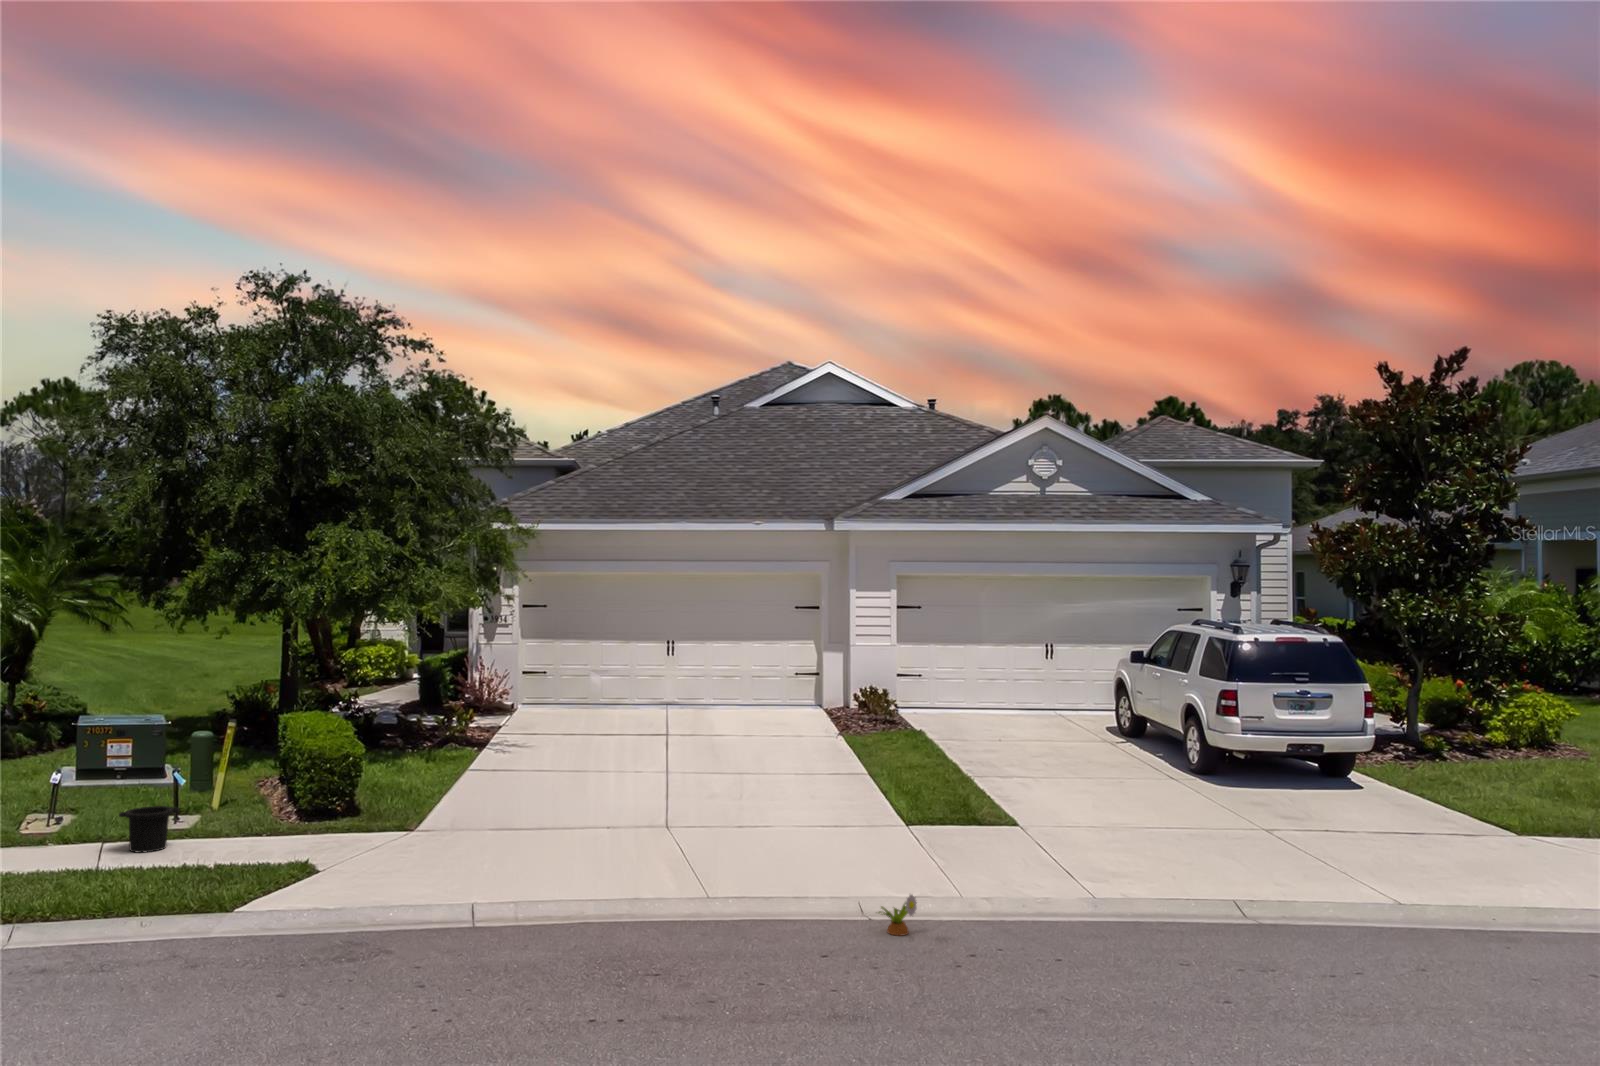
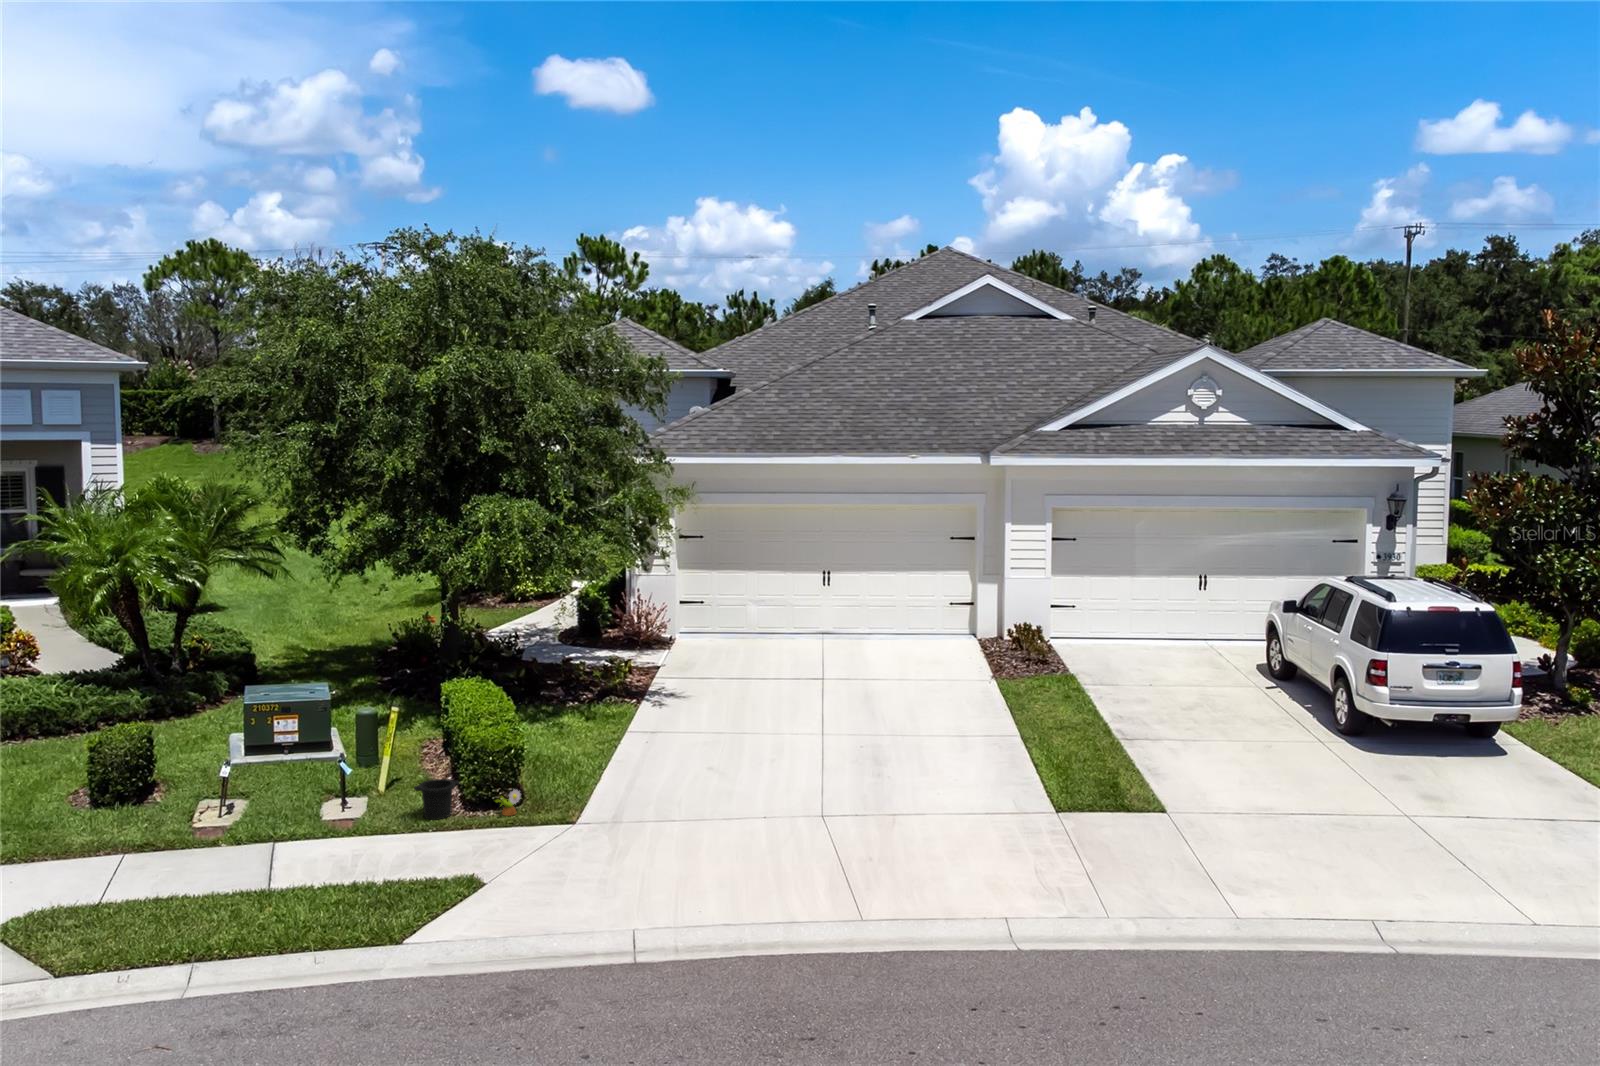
decorative plant: present [879,895,917,936] -> present [498,789,520,816]

